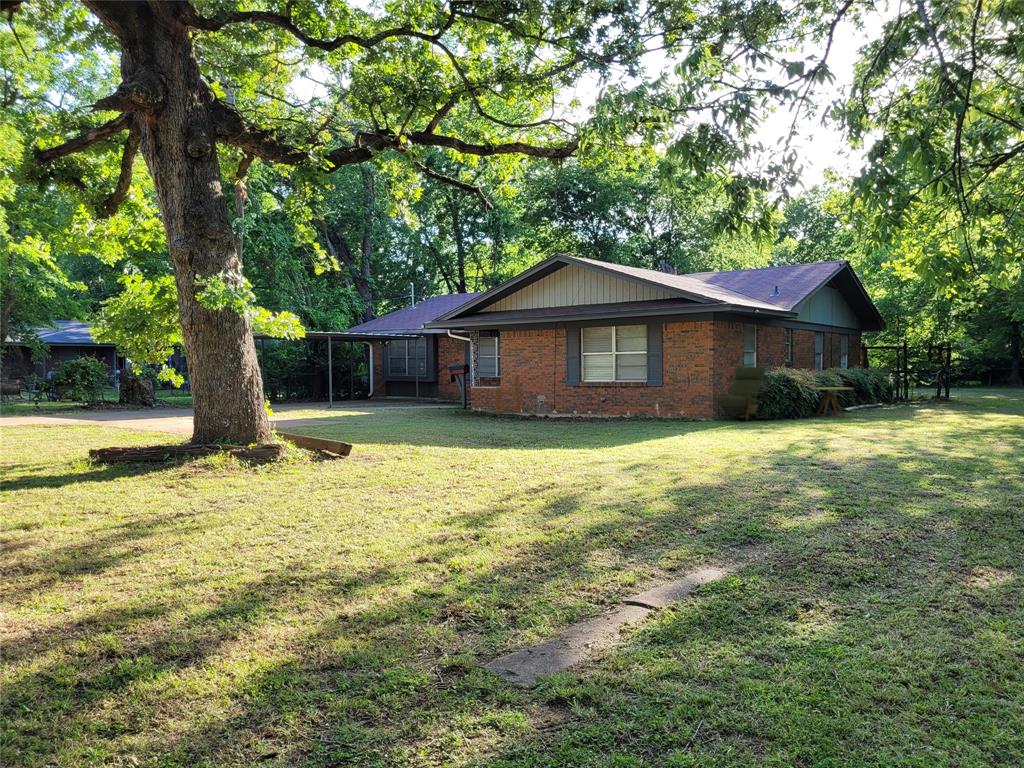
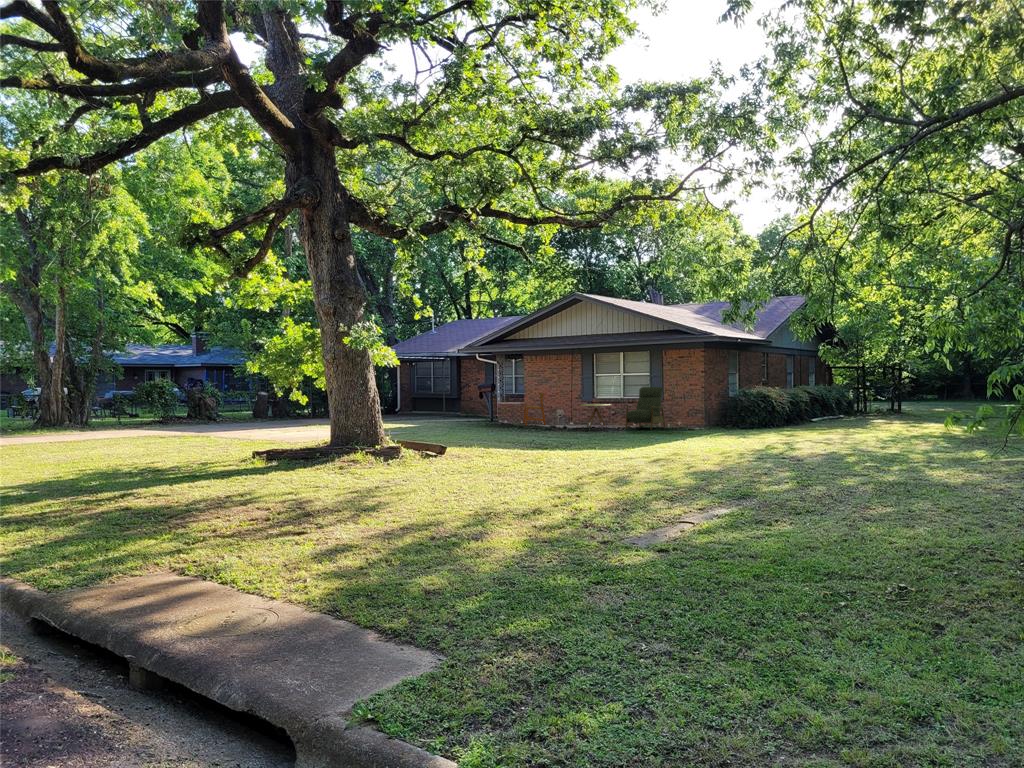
chair: present [714,367,768,421] -> present [625,387,665,430]
round table: present [810,387,853,418] -> present [580,404,611,427]

